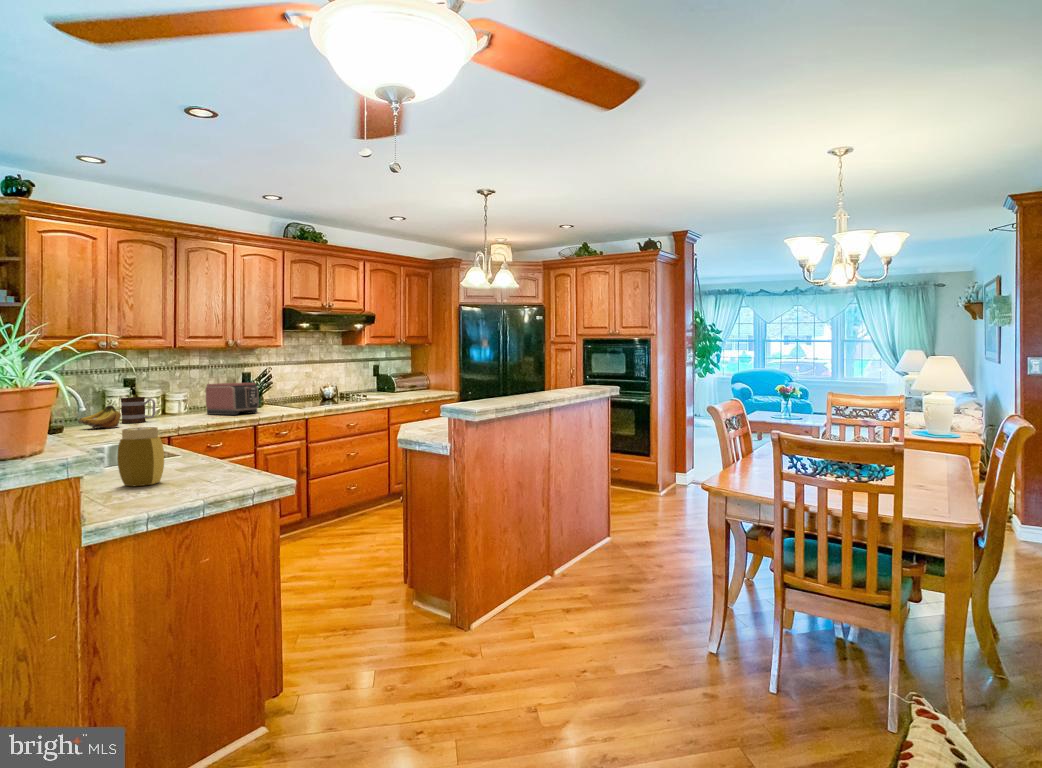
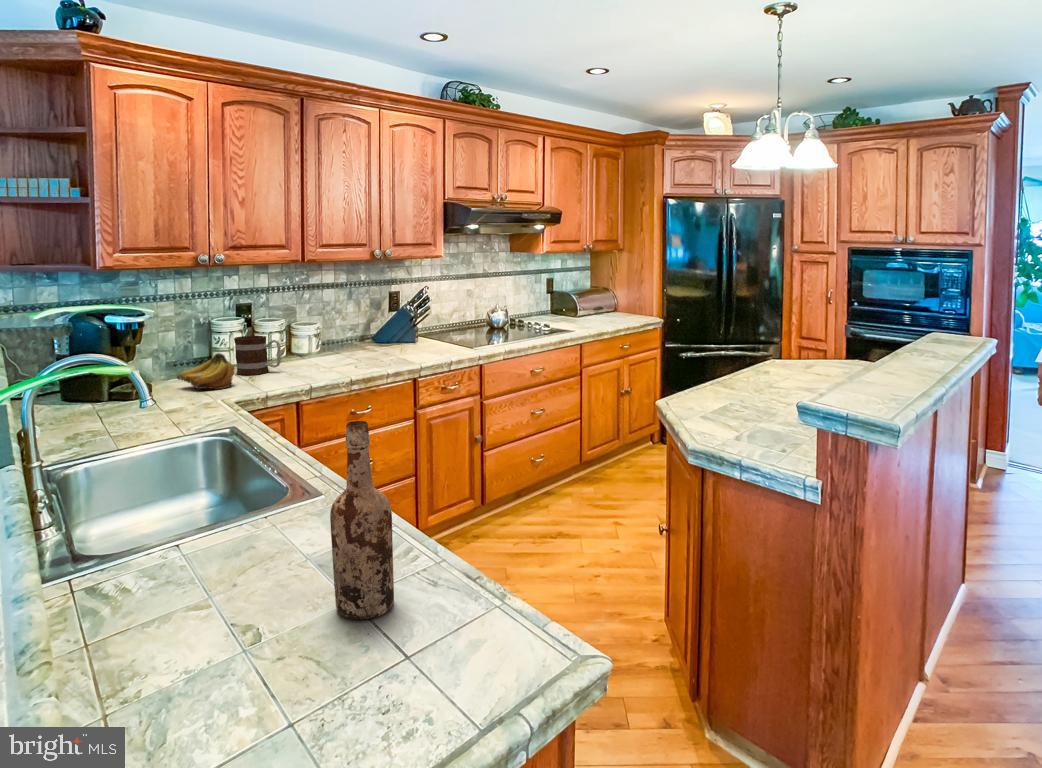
toaster: present [206,383,259,415] -> none [345,312,417,363]
wine bottle: none [173,387,203,475] -> present [330,421,394,619]
jar: present [117,427,164,486] -> none [214,531,319,692]

